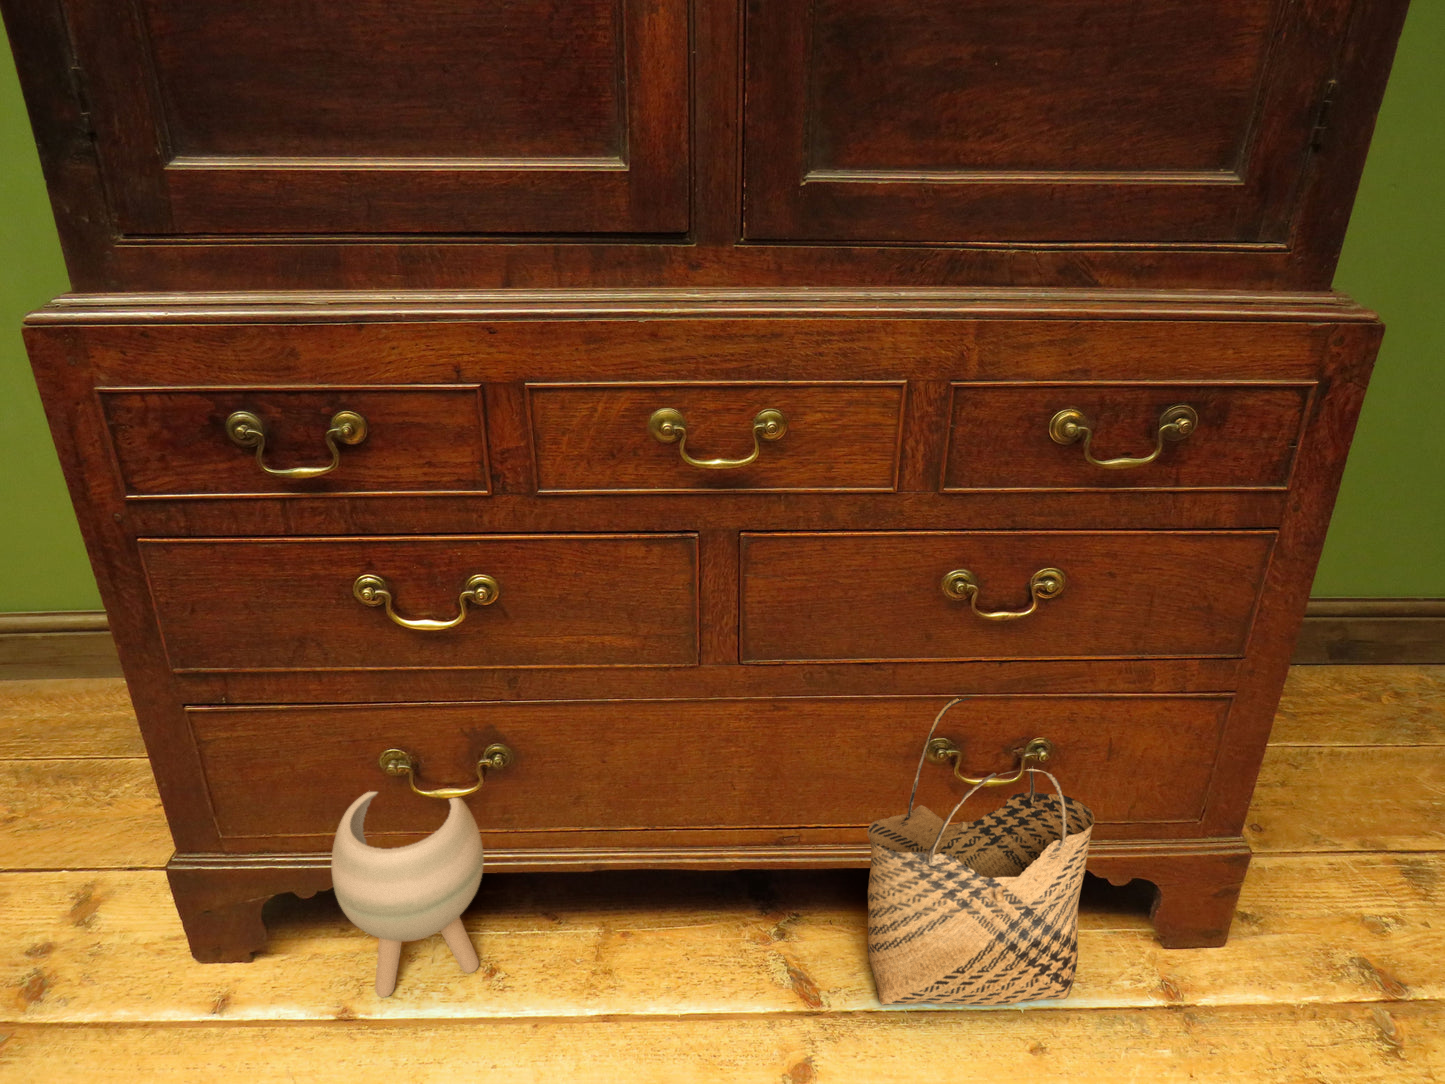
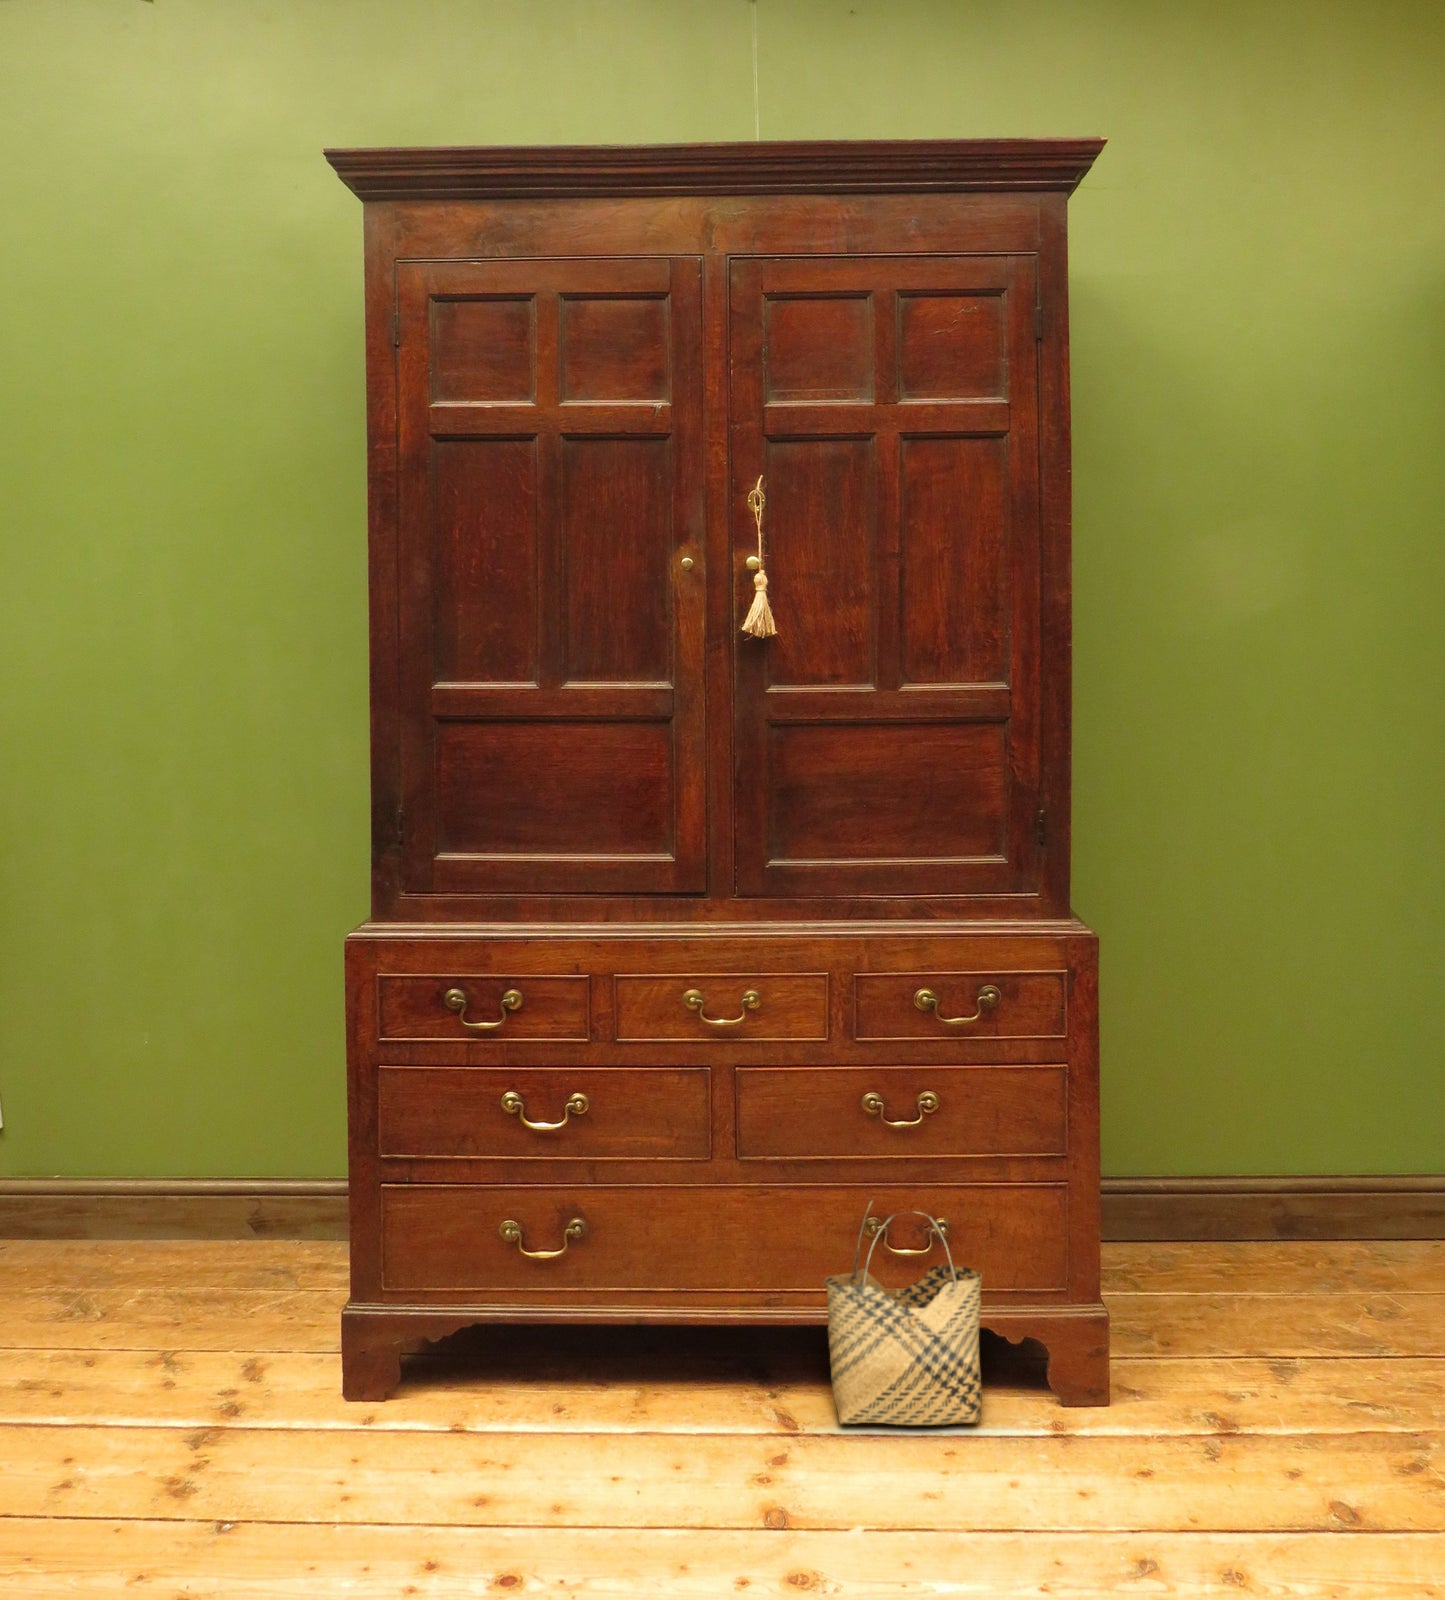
planter: present [331,792,484,997] -> none [461,1253,561,1418]

